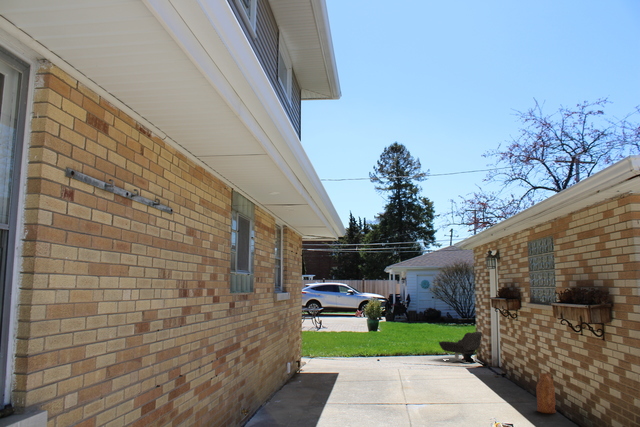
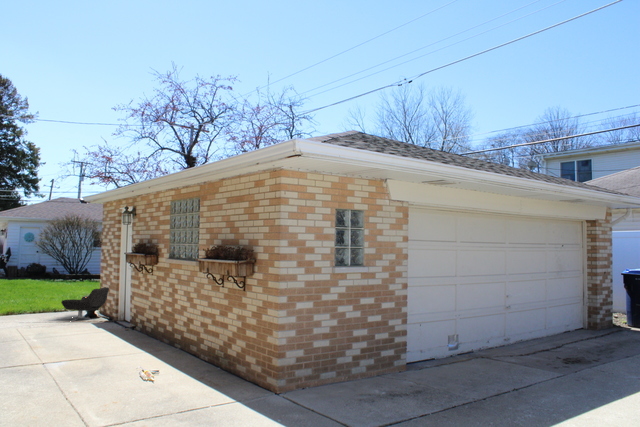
watering can: present [536,373,556,413] -> none [175,323,193,359]

